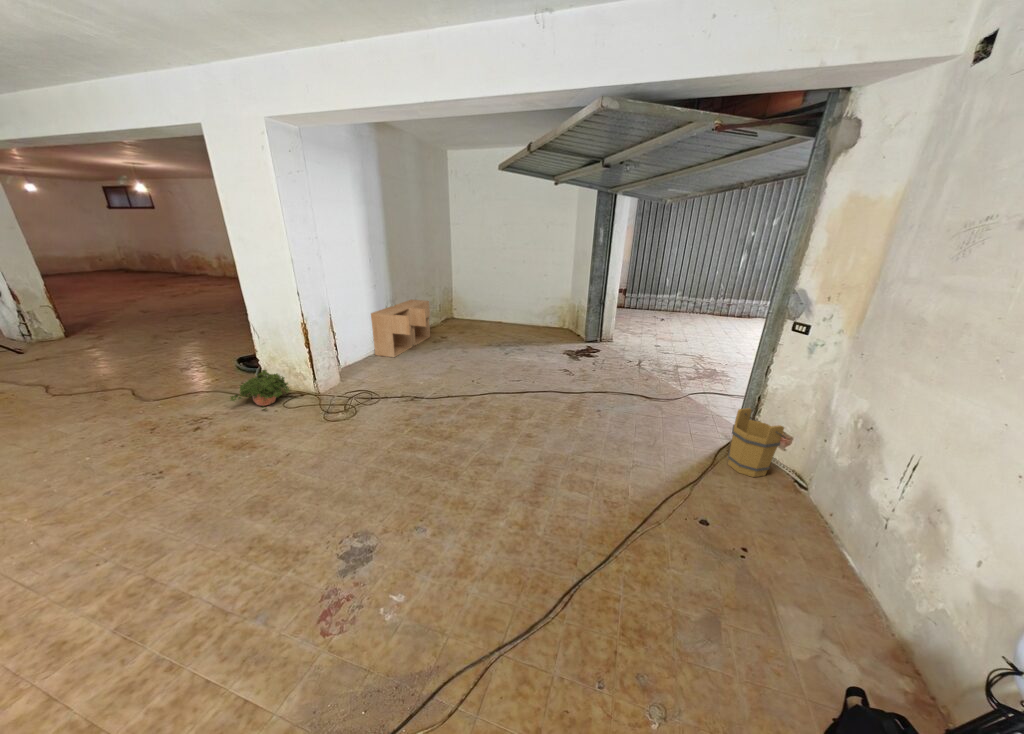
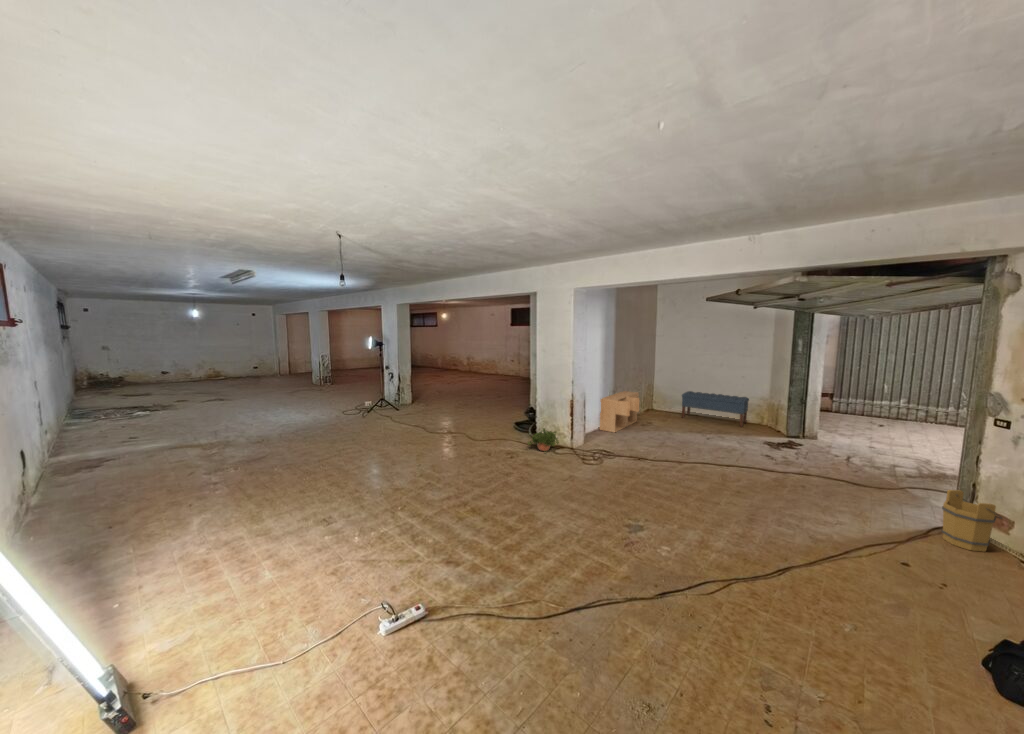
bench: none [483,295,552,333] -> present [682,391,749,427]

